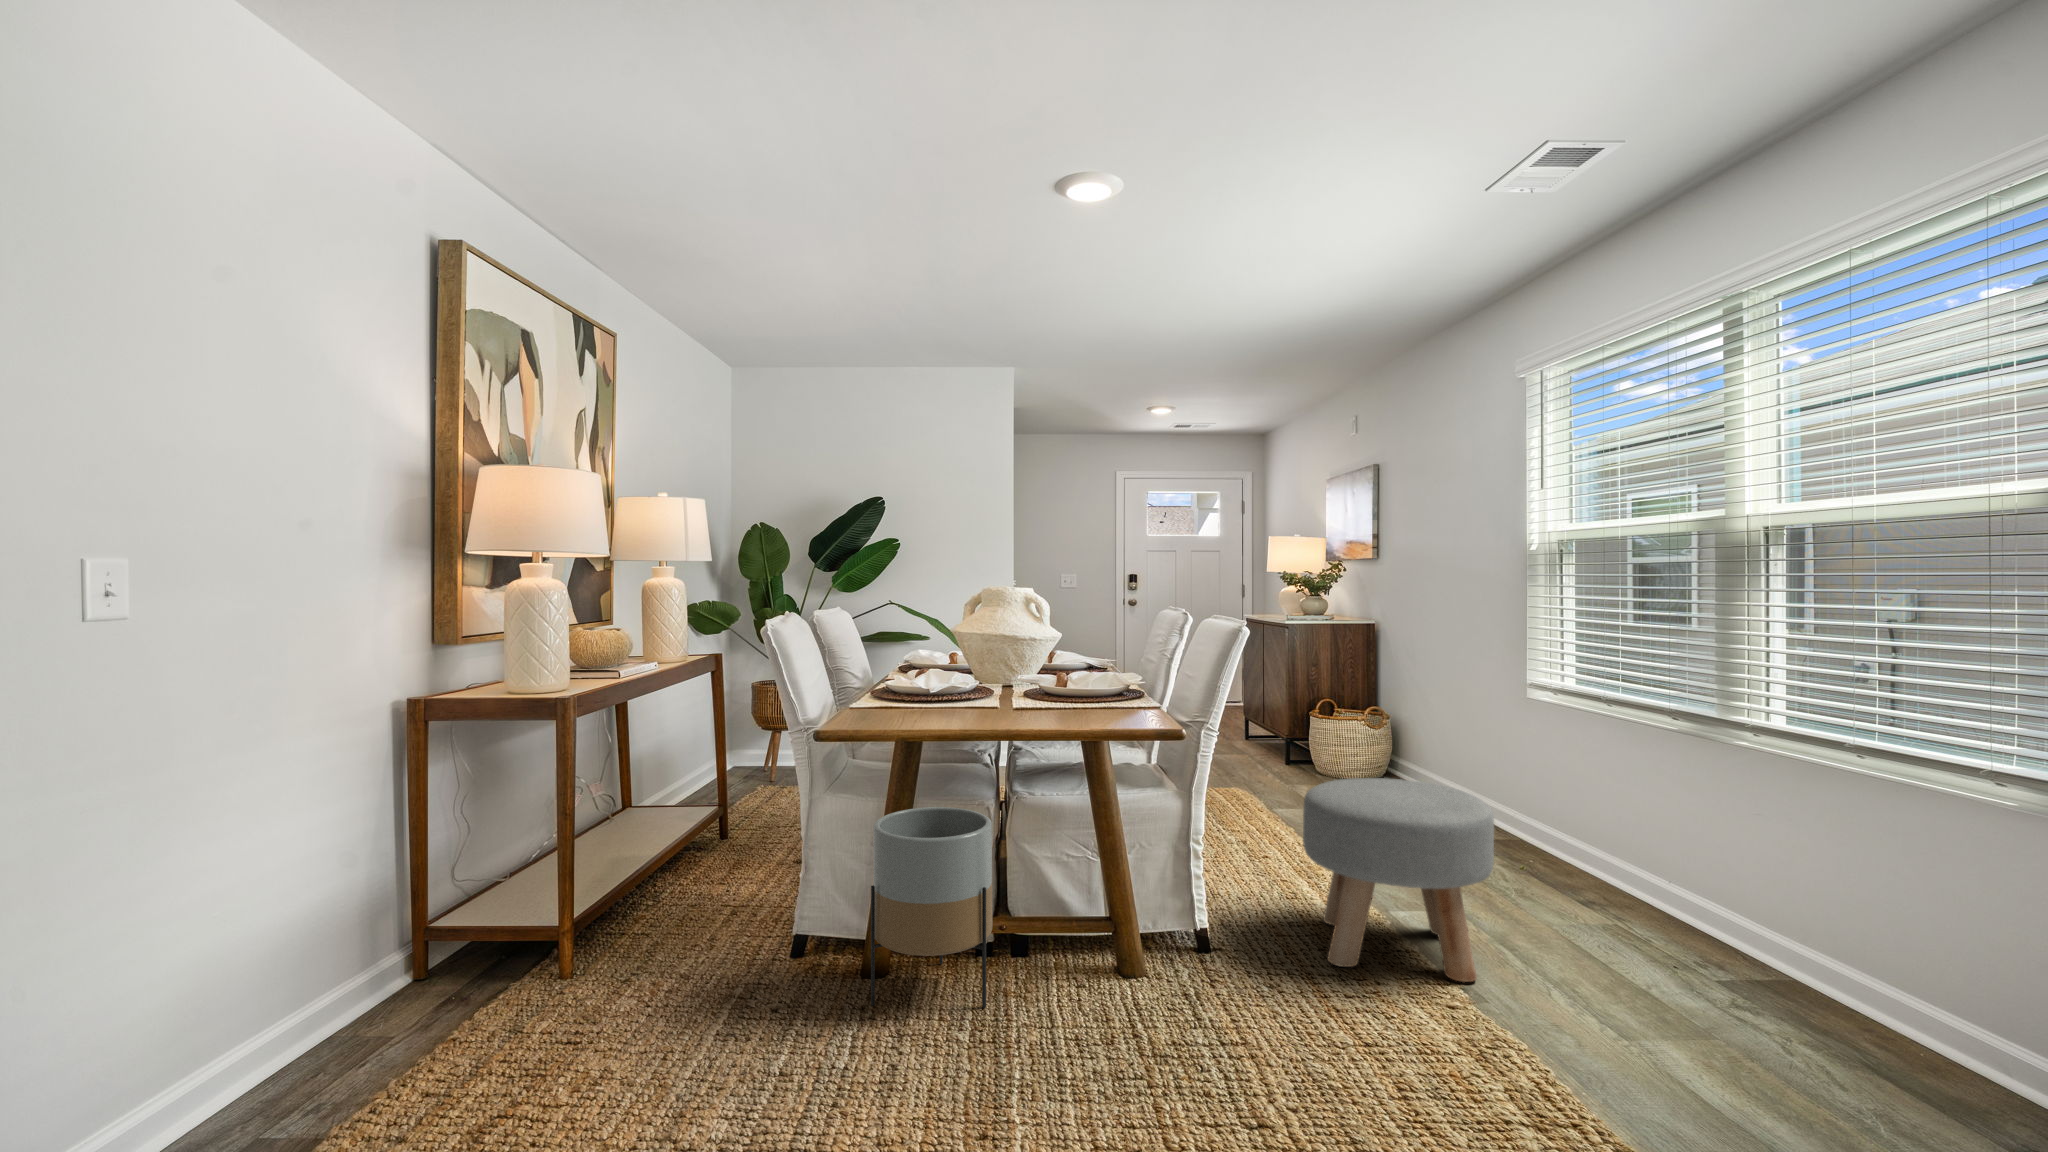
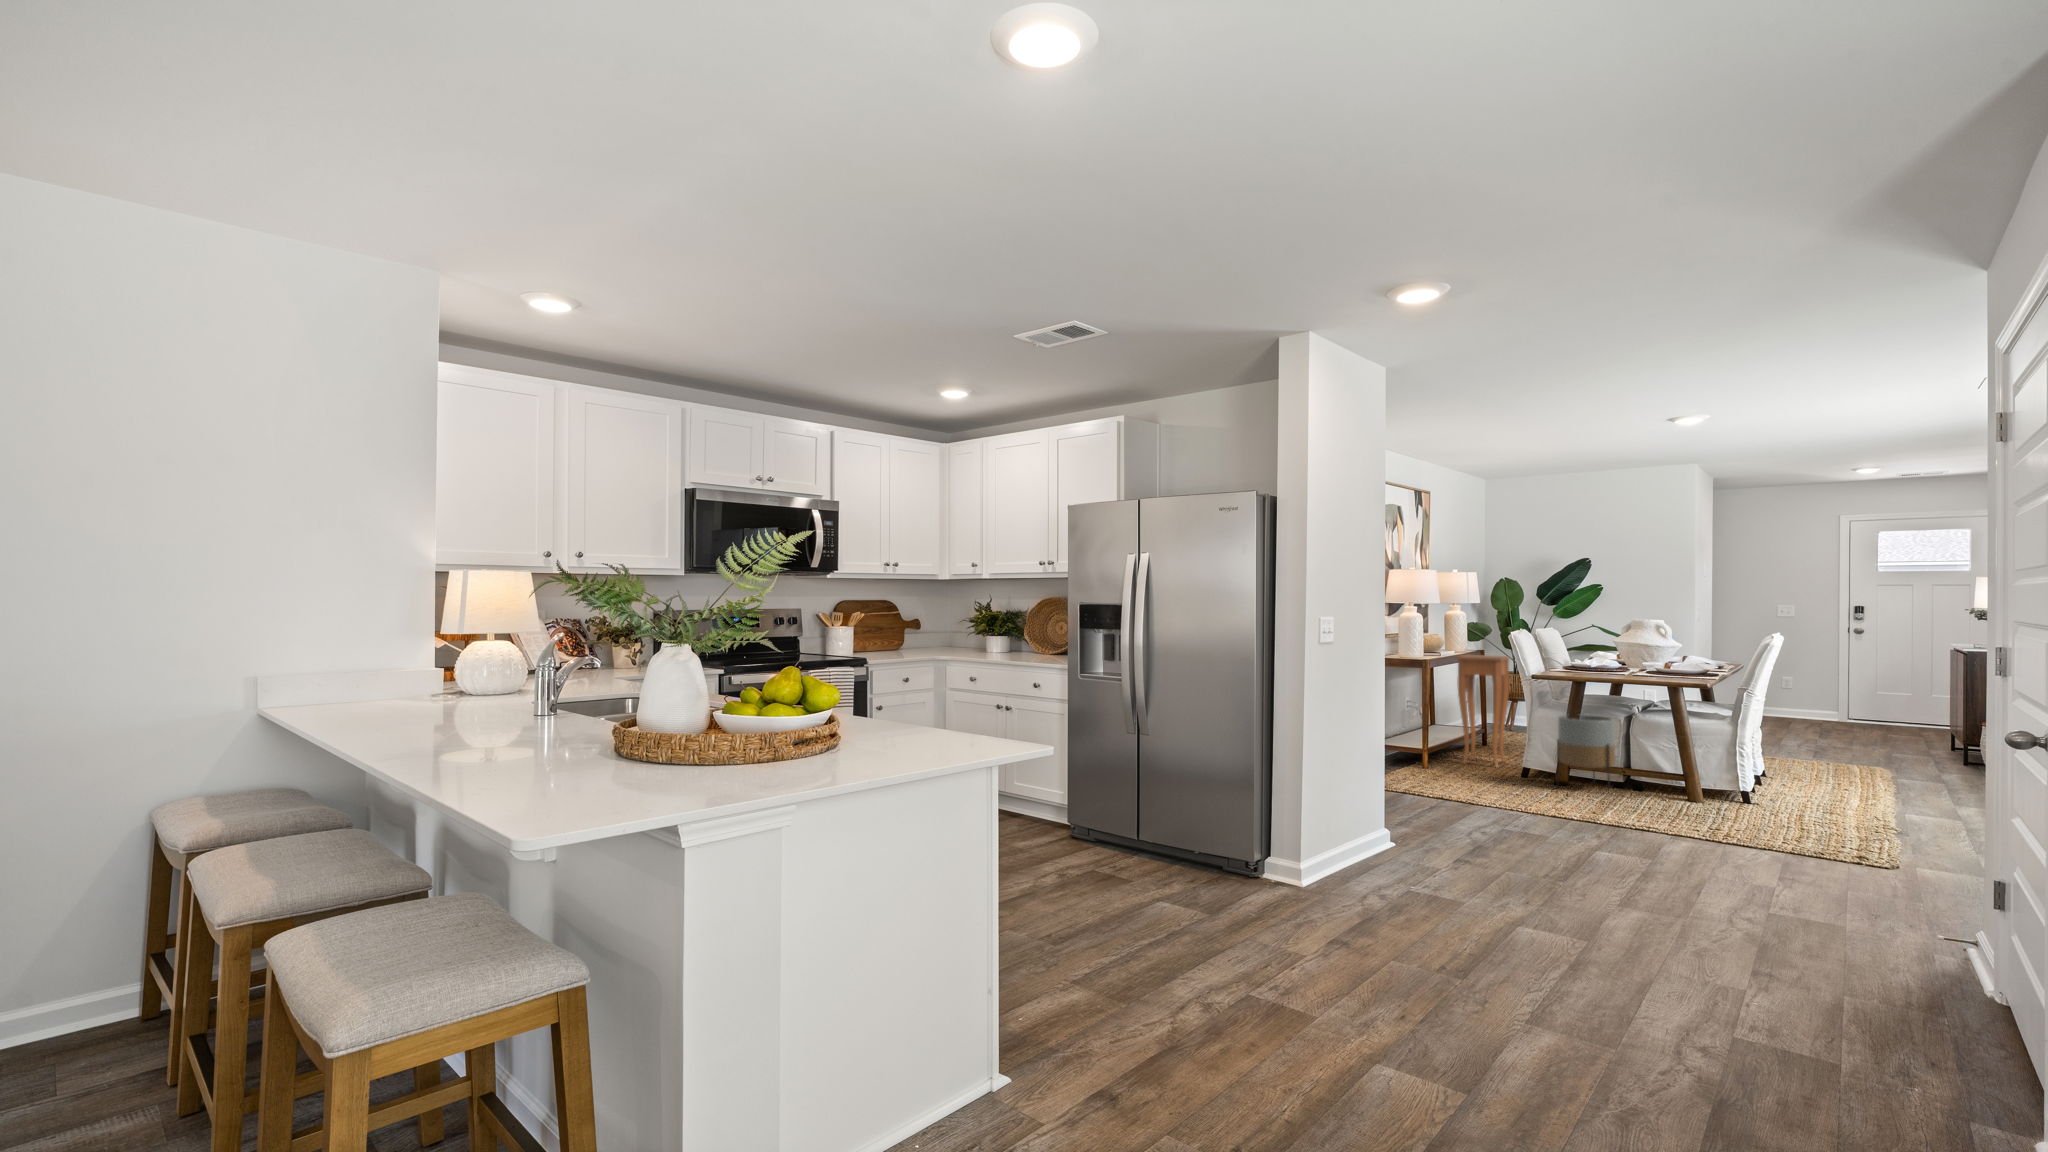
side table: none [646,669,767,930] -> present [1457,655,1510,767]
ottoman: present [1303,778,1494,982] -> none [1805,727,1926,821]

